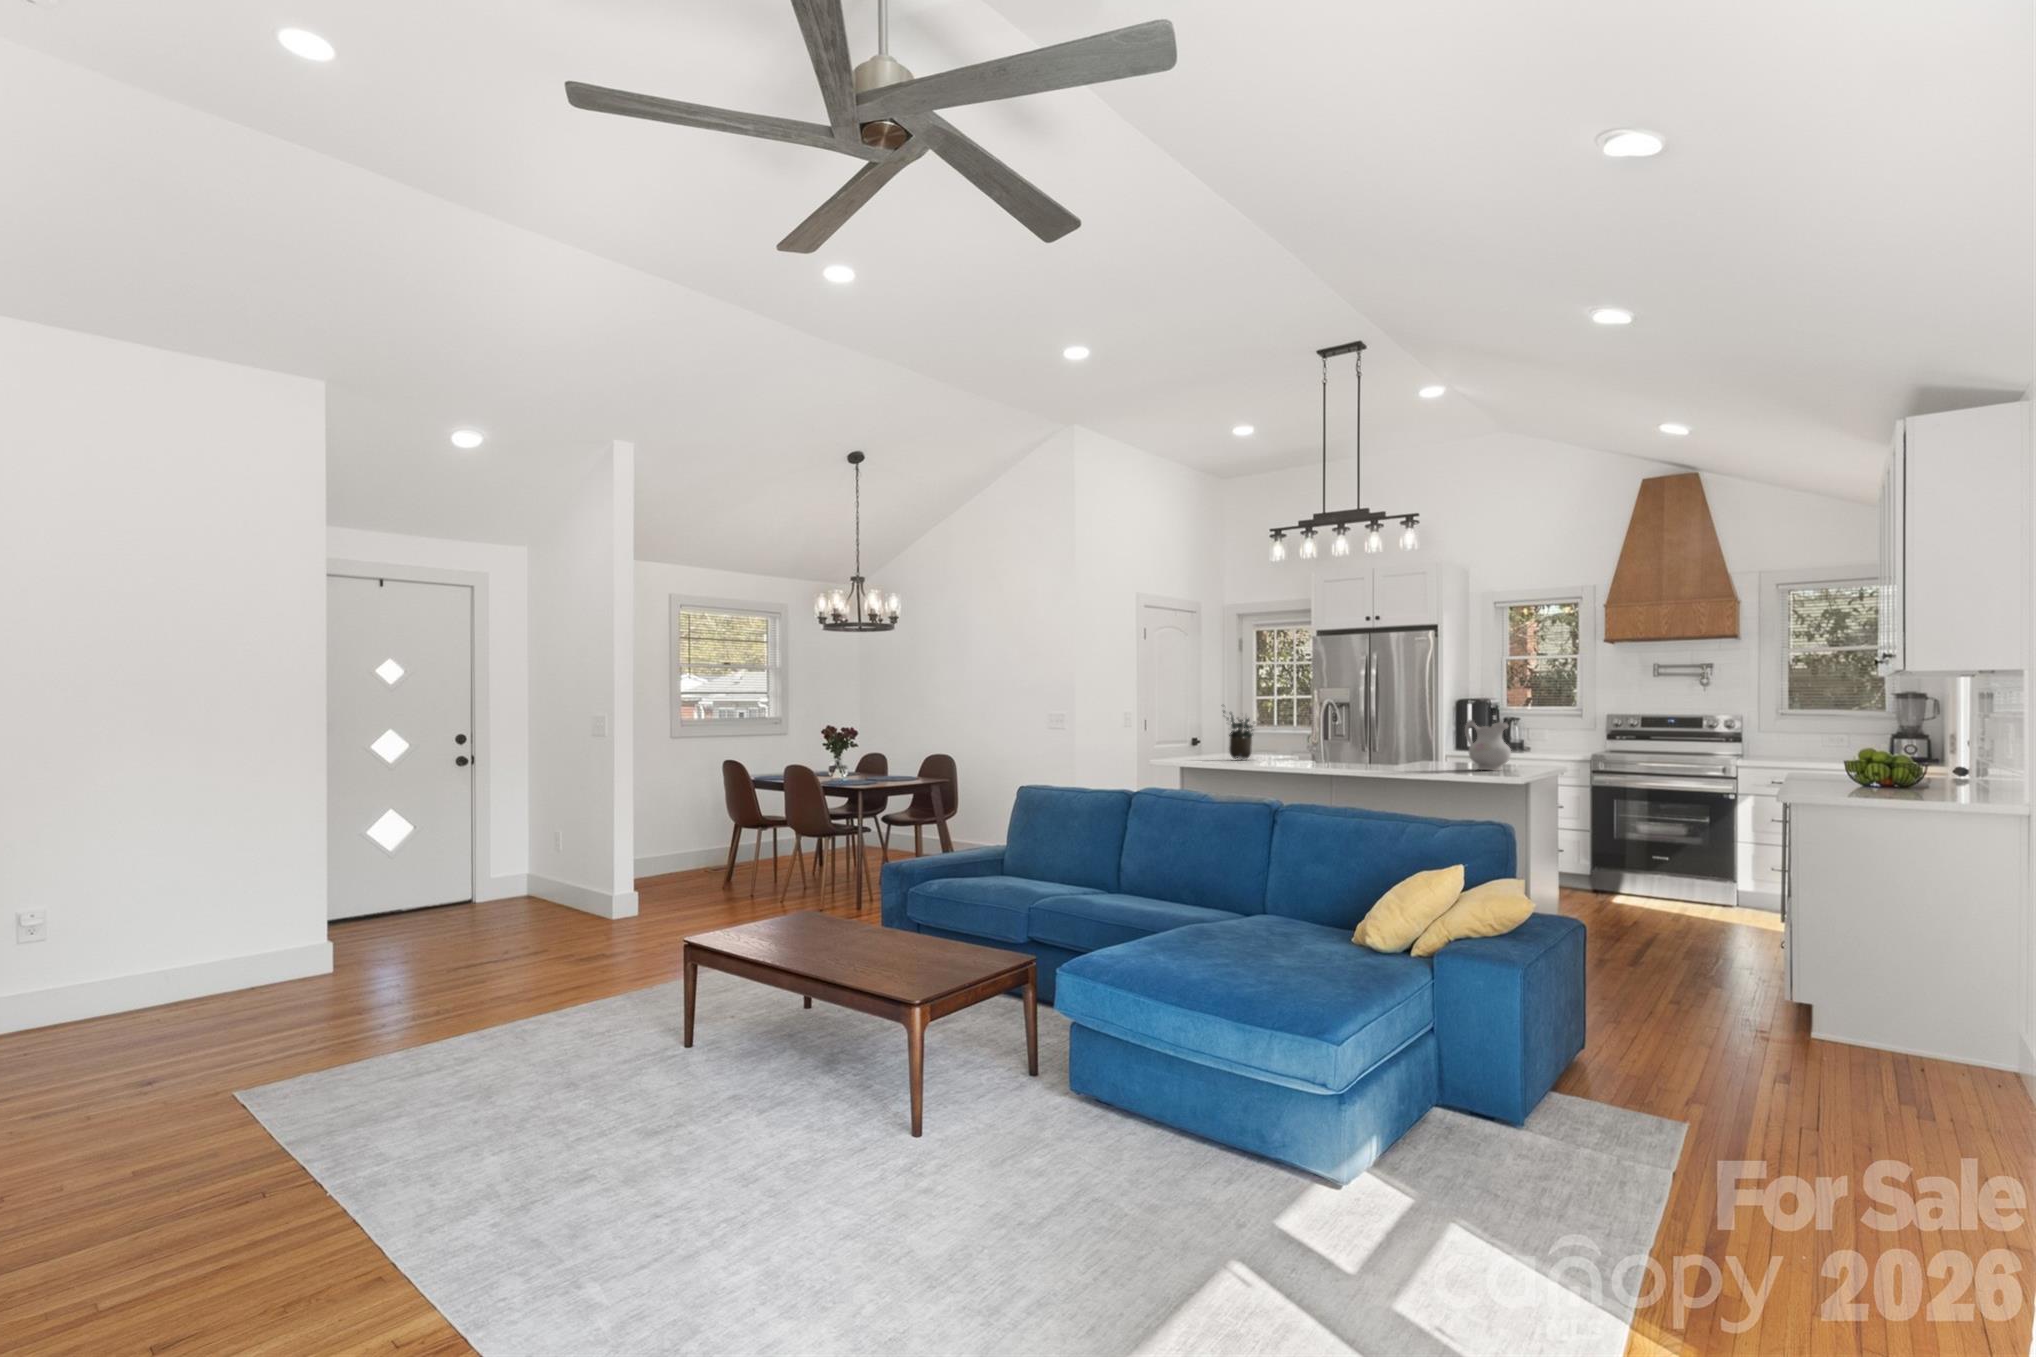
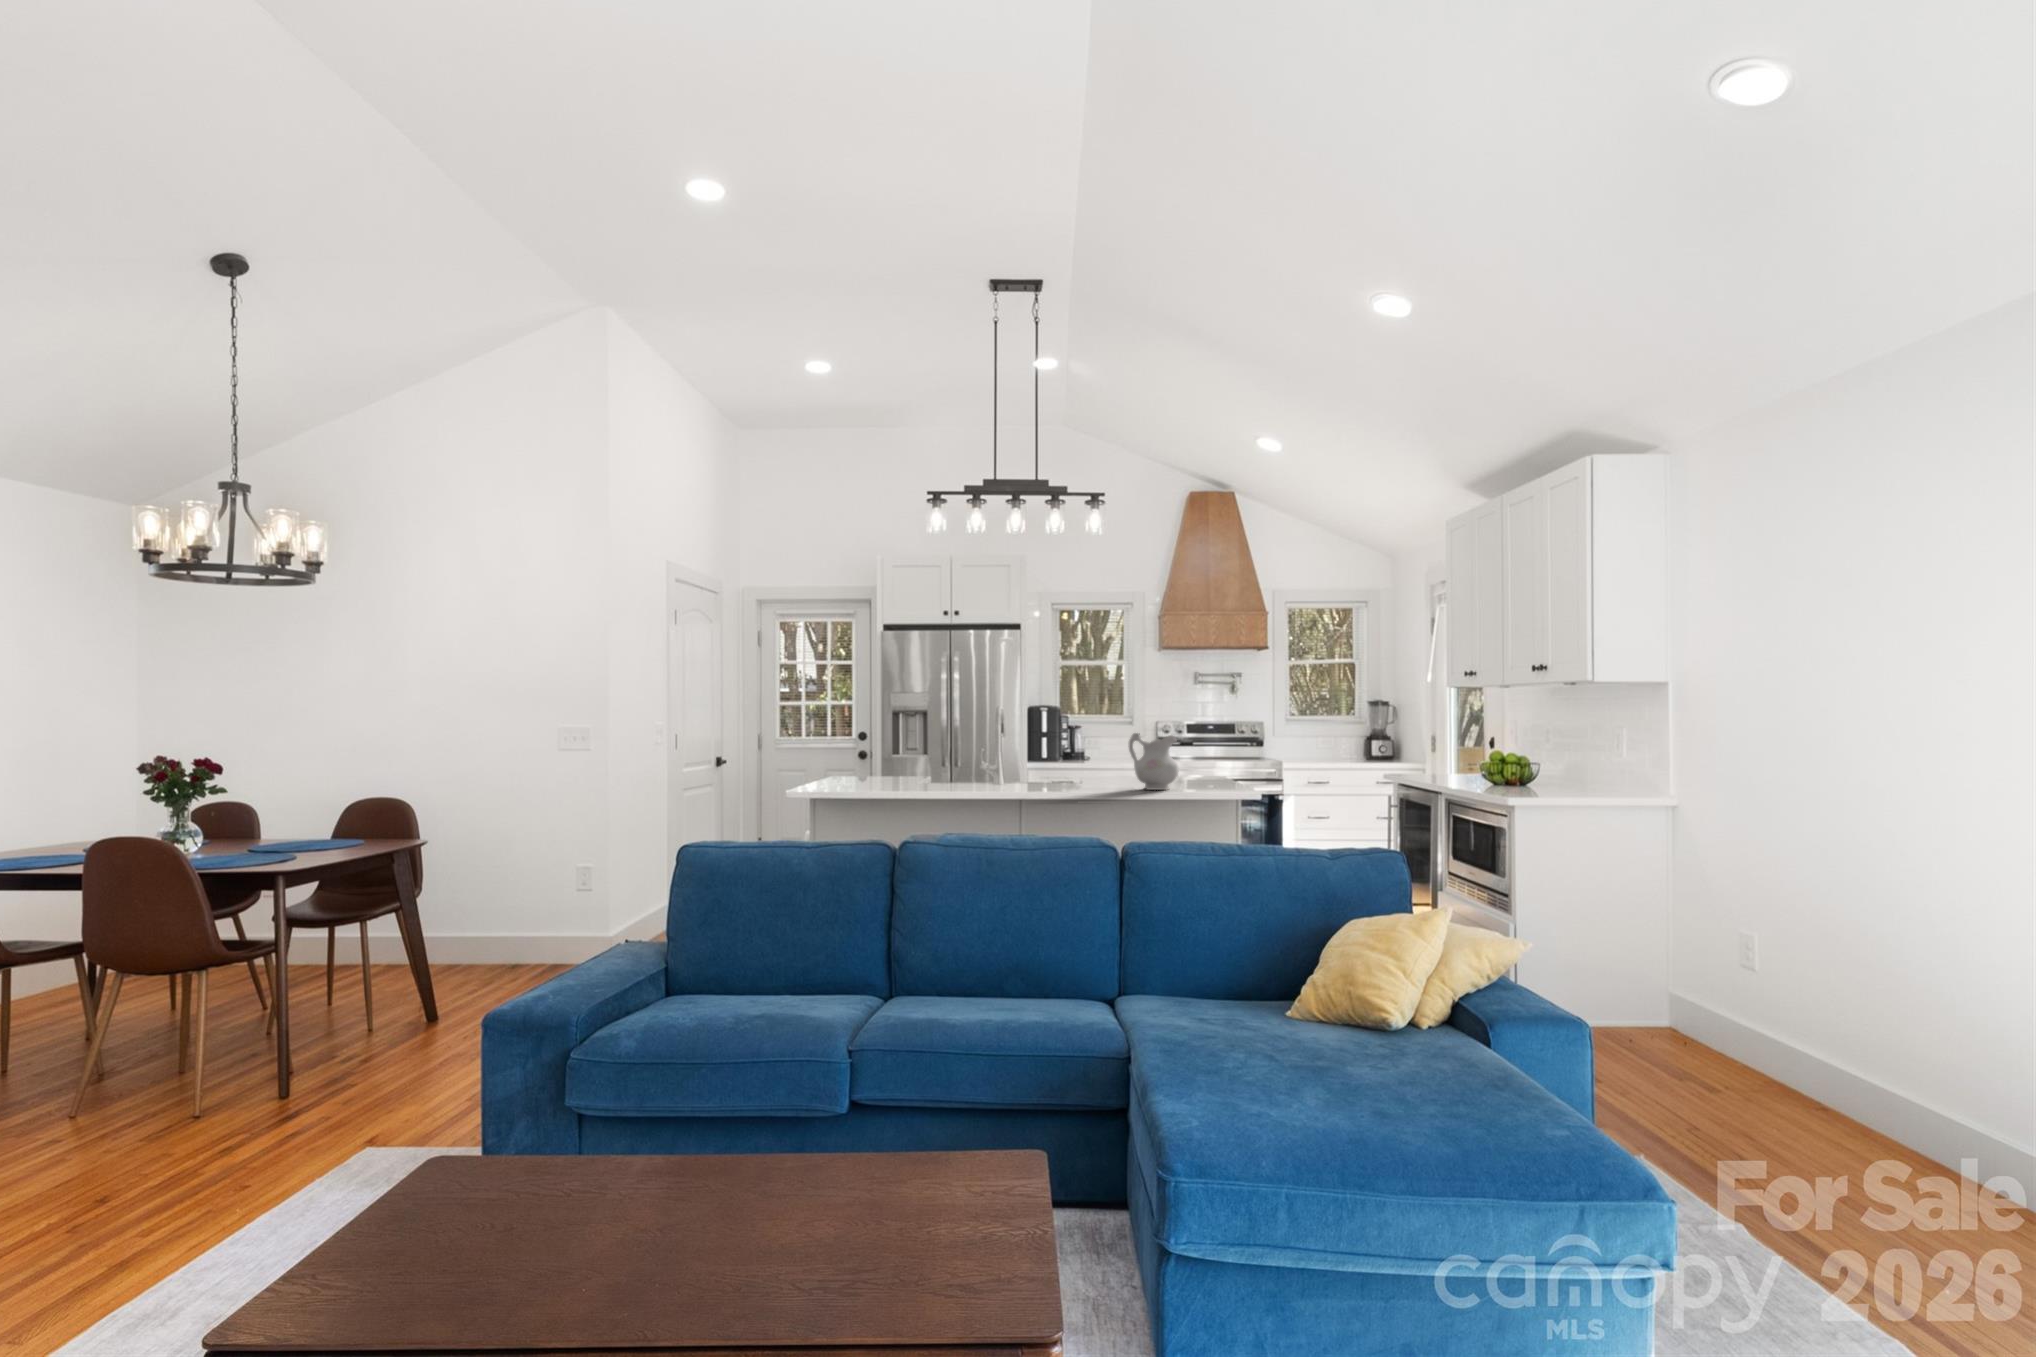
potted plant: present [1223,711,1255,759] -> none [808,719,854,786]

